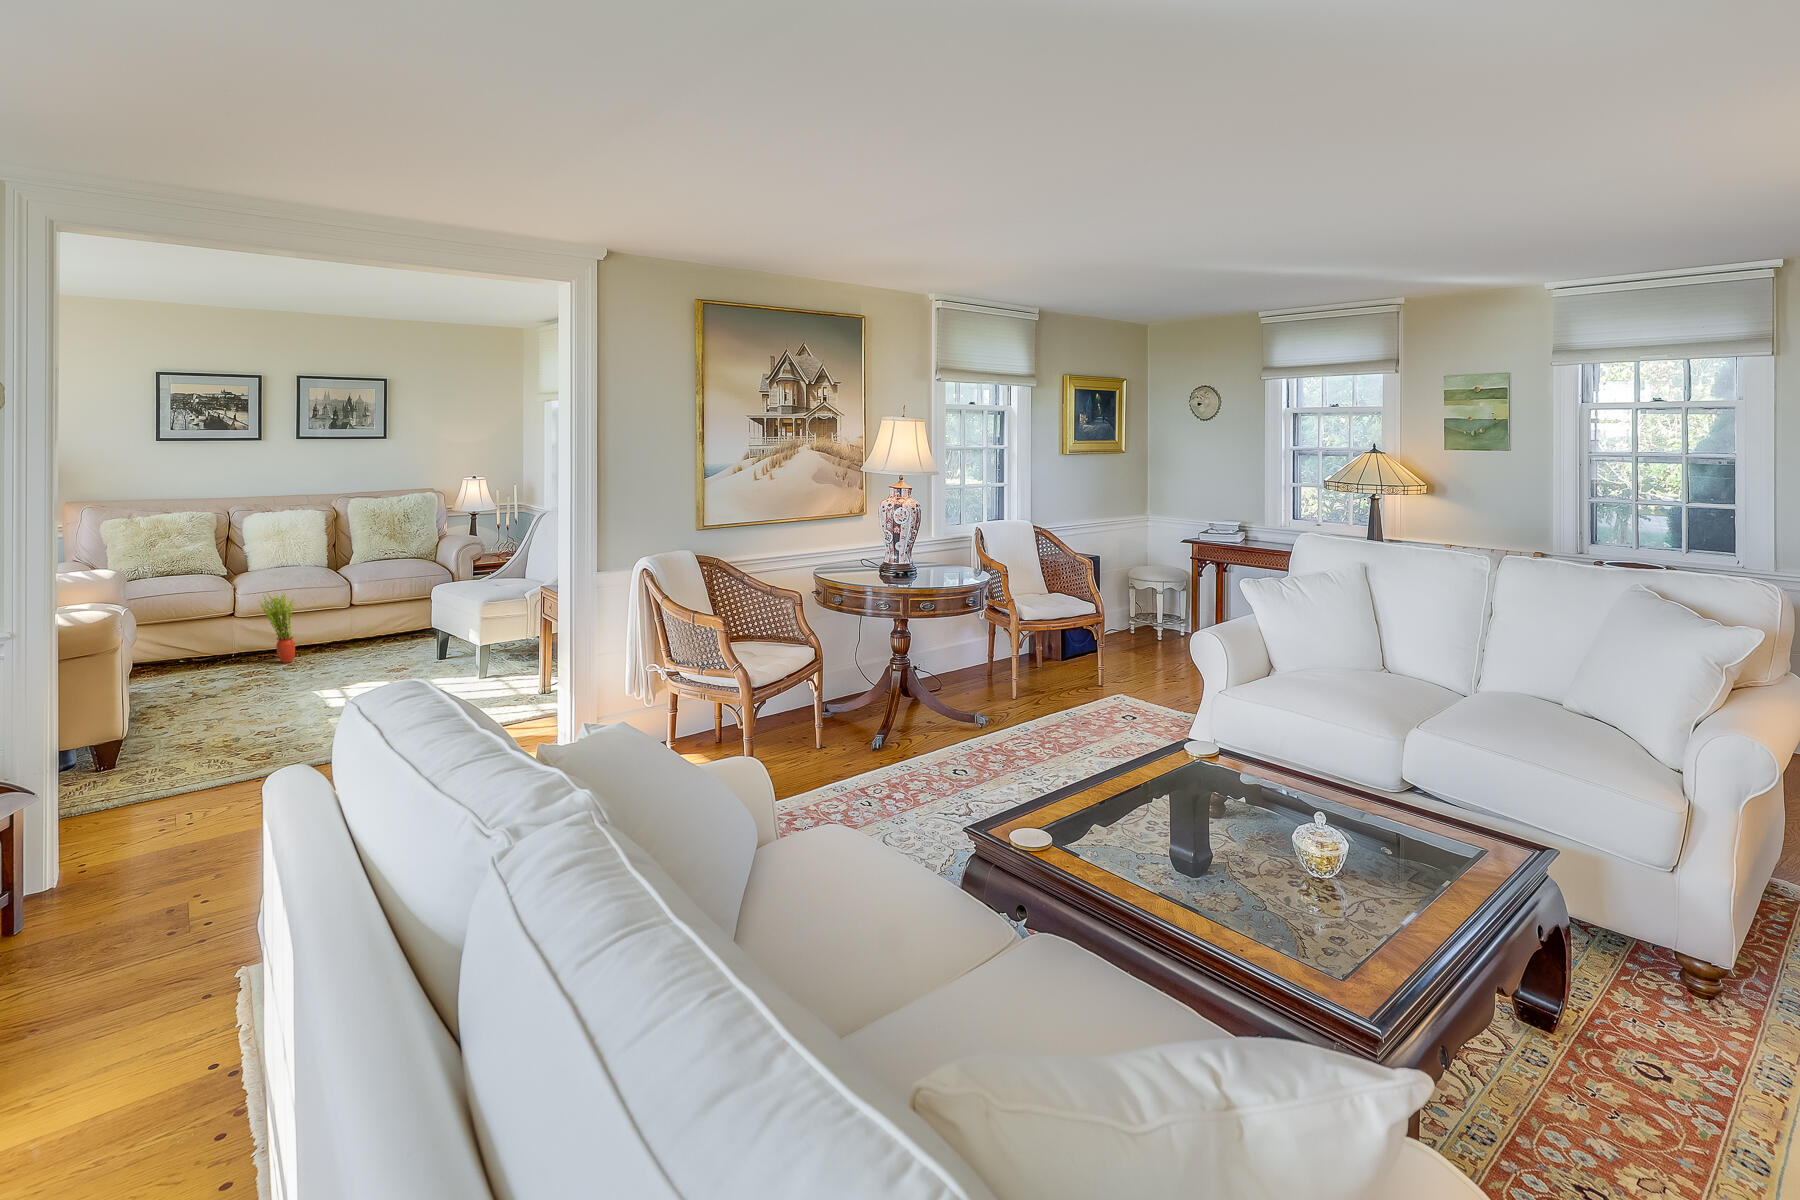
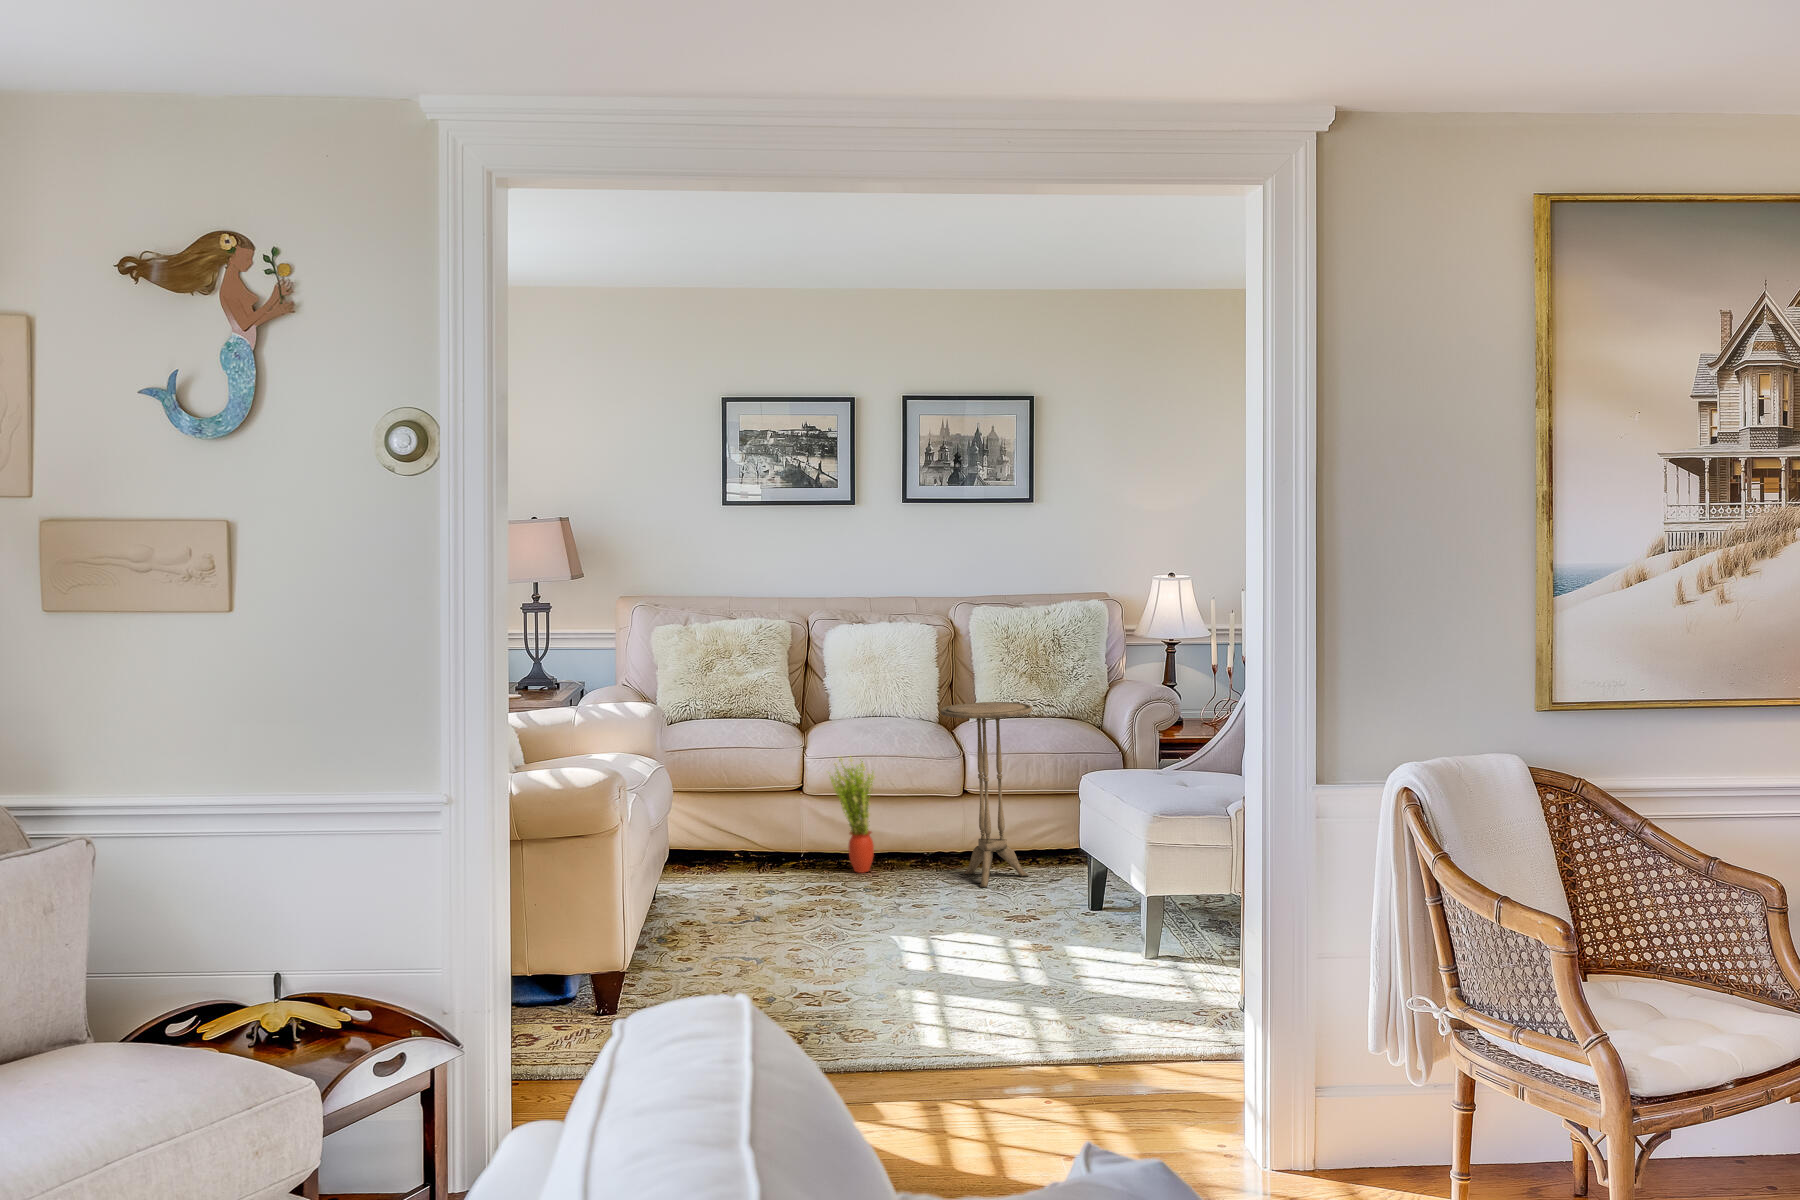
side table: none [341,555,404,663] -> present [941,702,1032,887]

